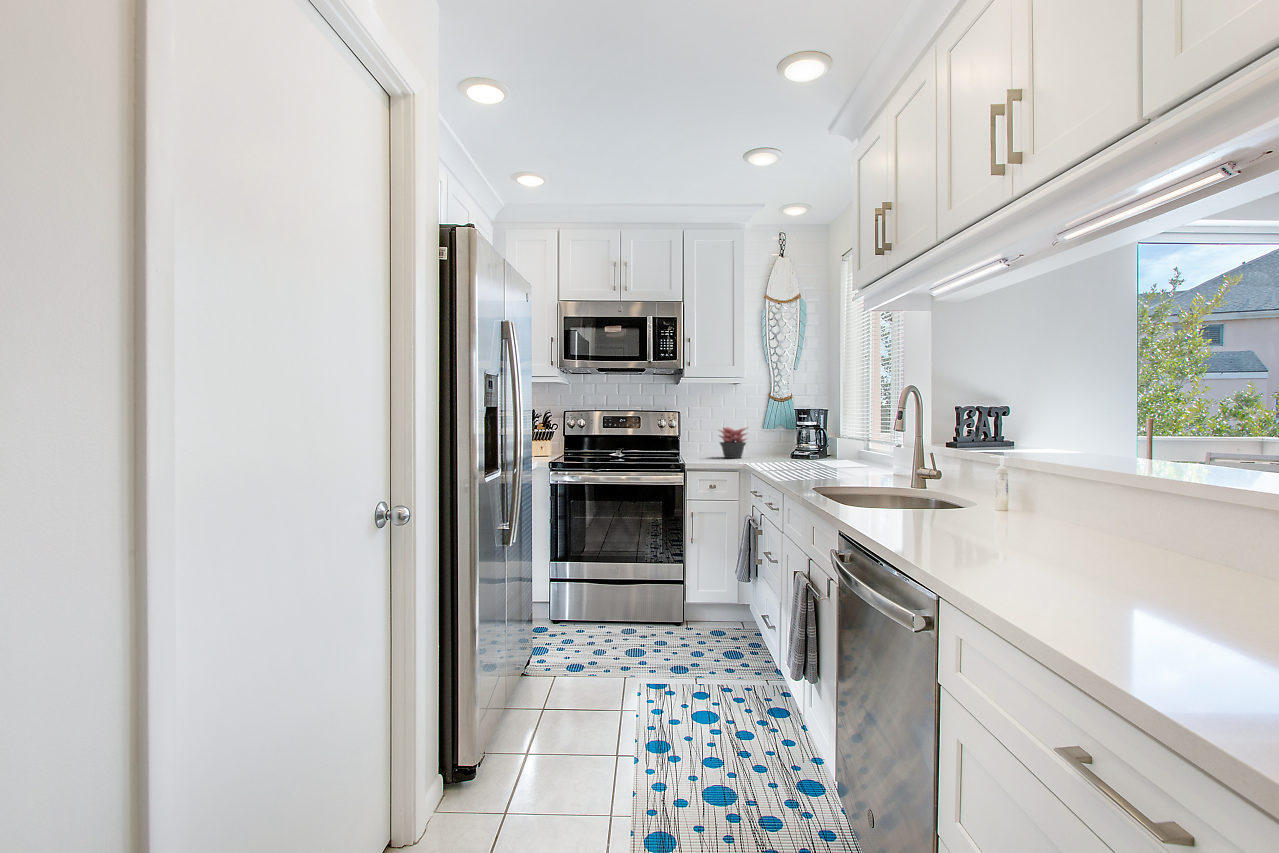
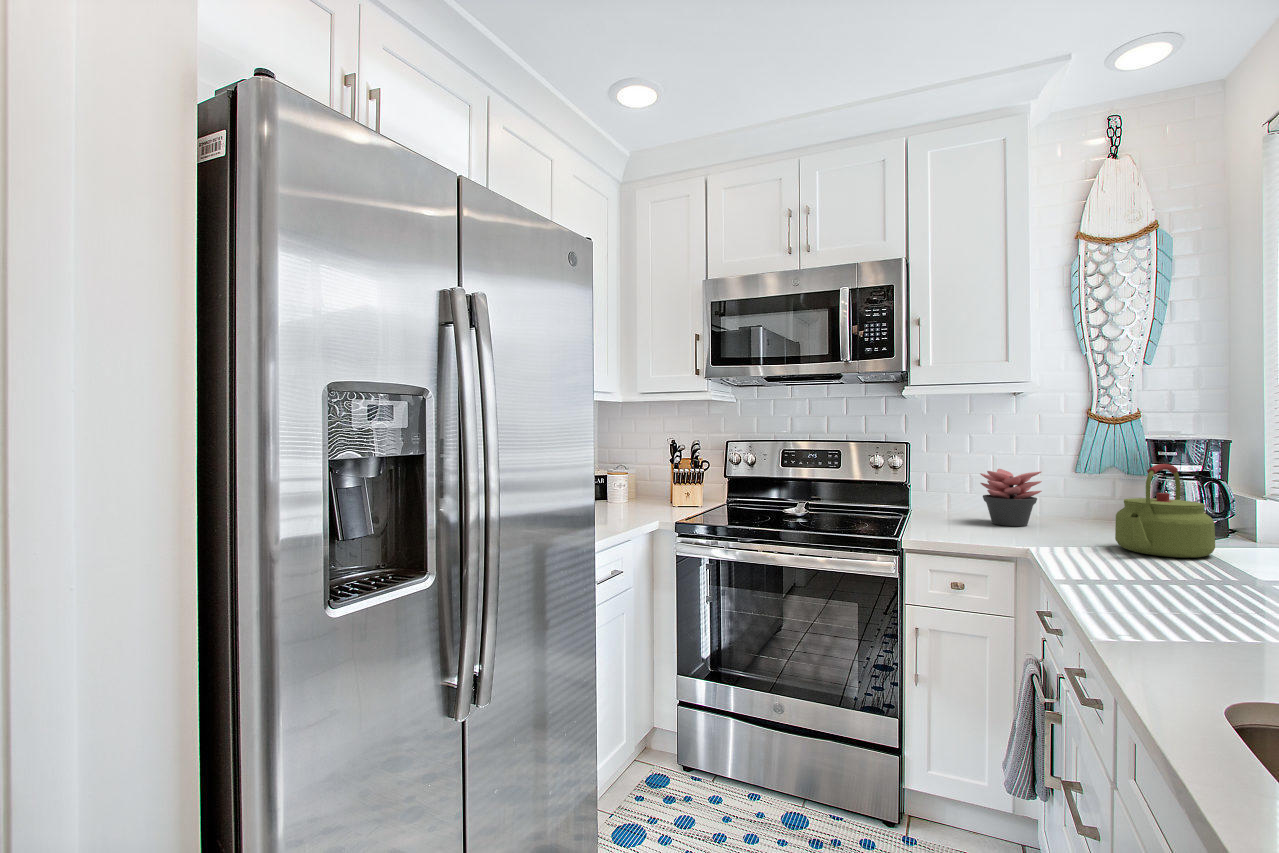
kettle: none [782,419,820,463] -> present [1115,464,1215,558]

